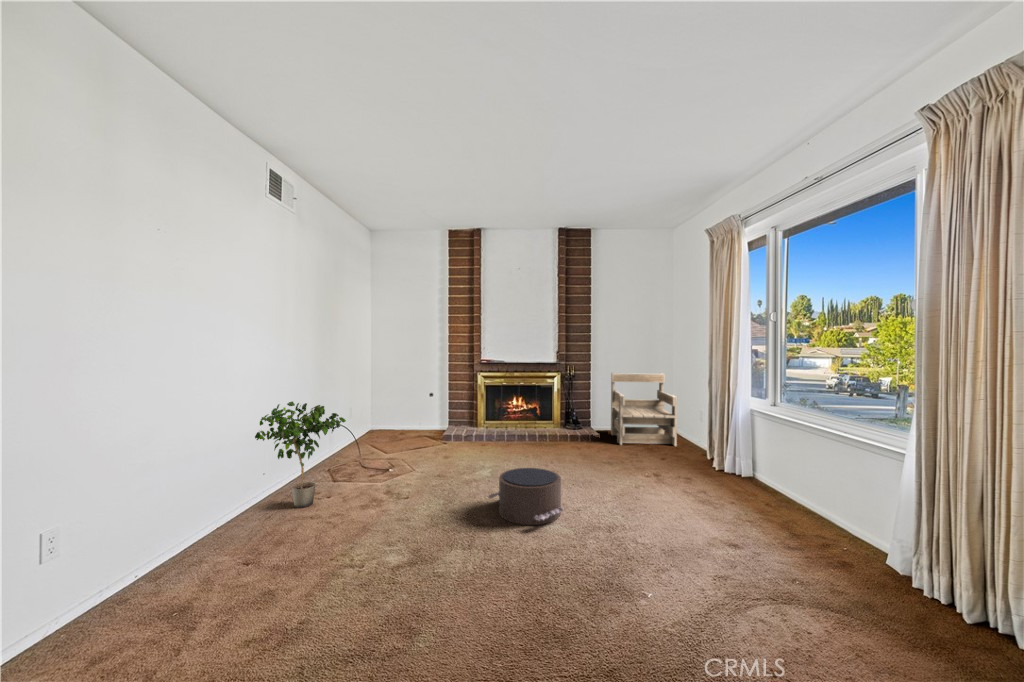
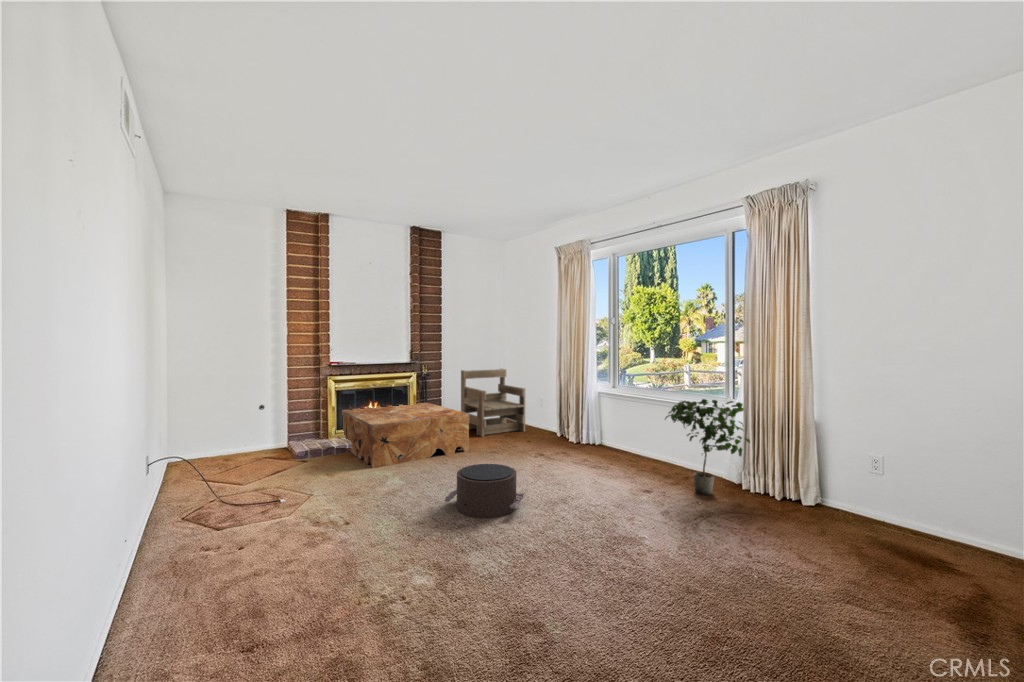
potted plant: present [255,401,346,508] -> present [665,399,750,495]
coffee table: none [486,402,588,457] -> present [342,402,469,468]

